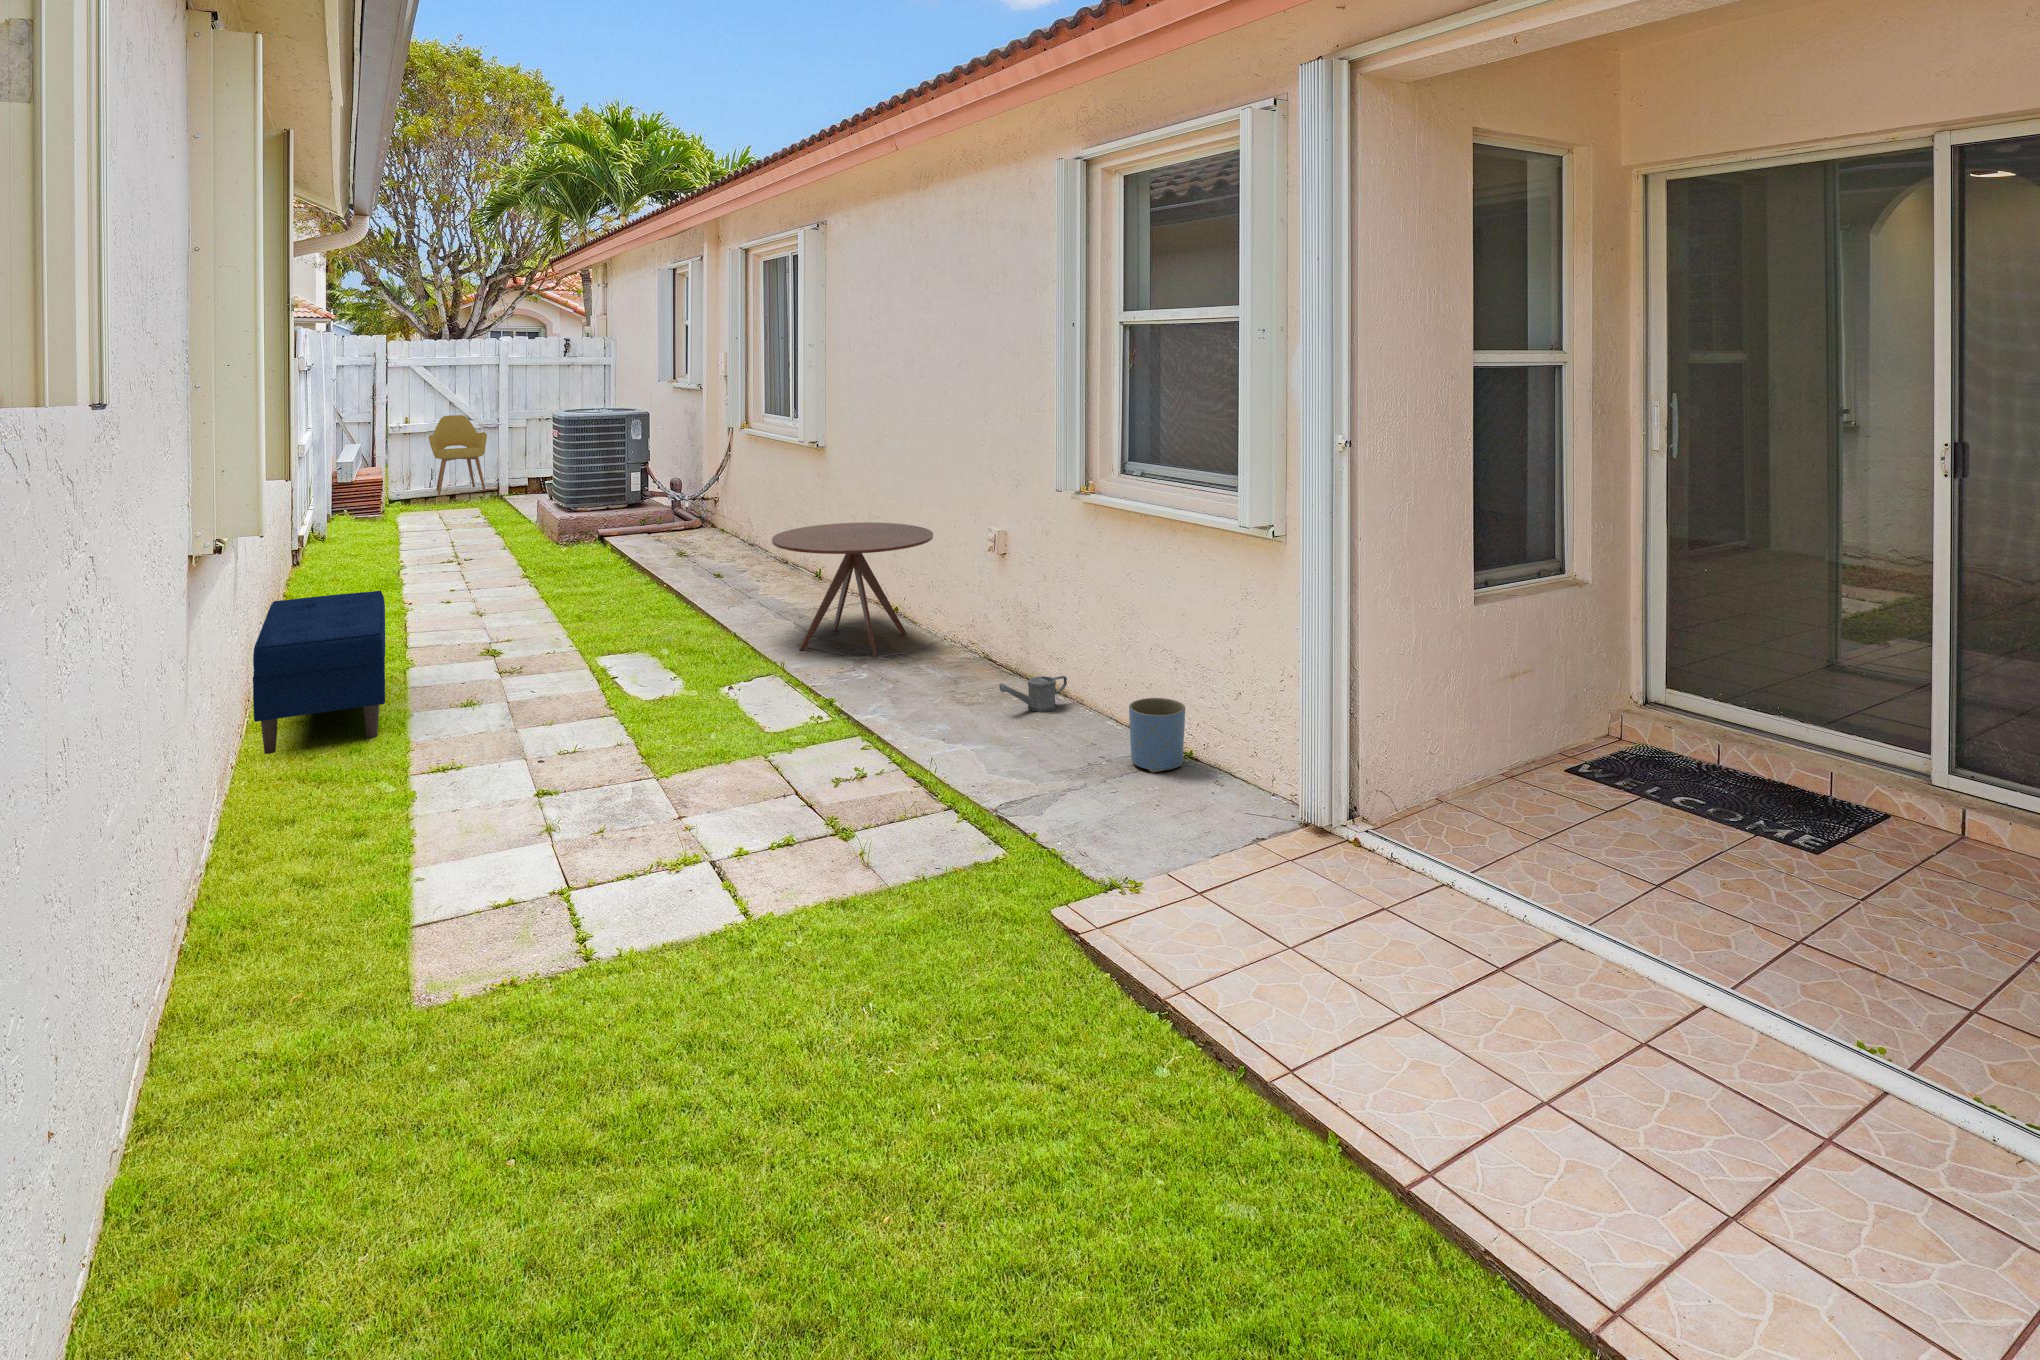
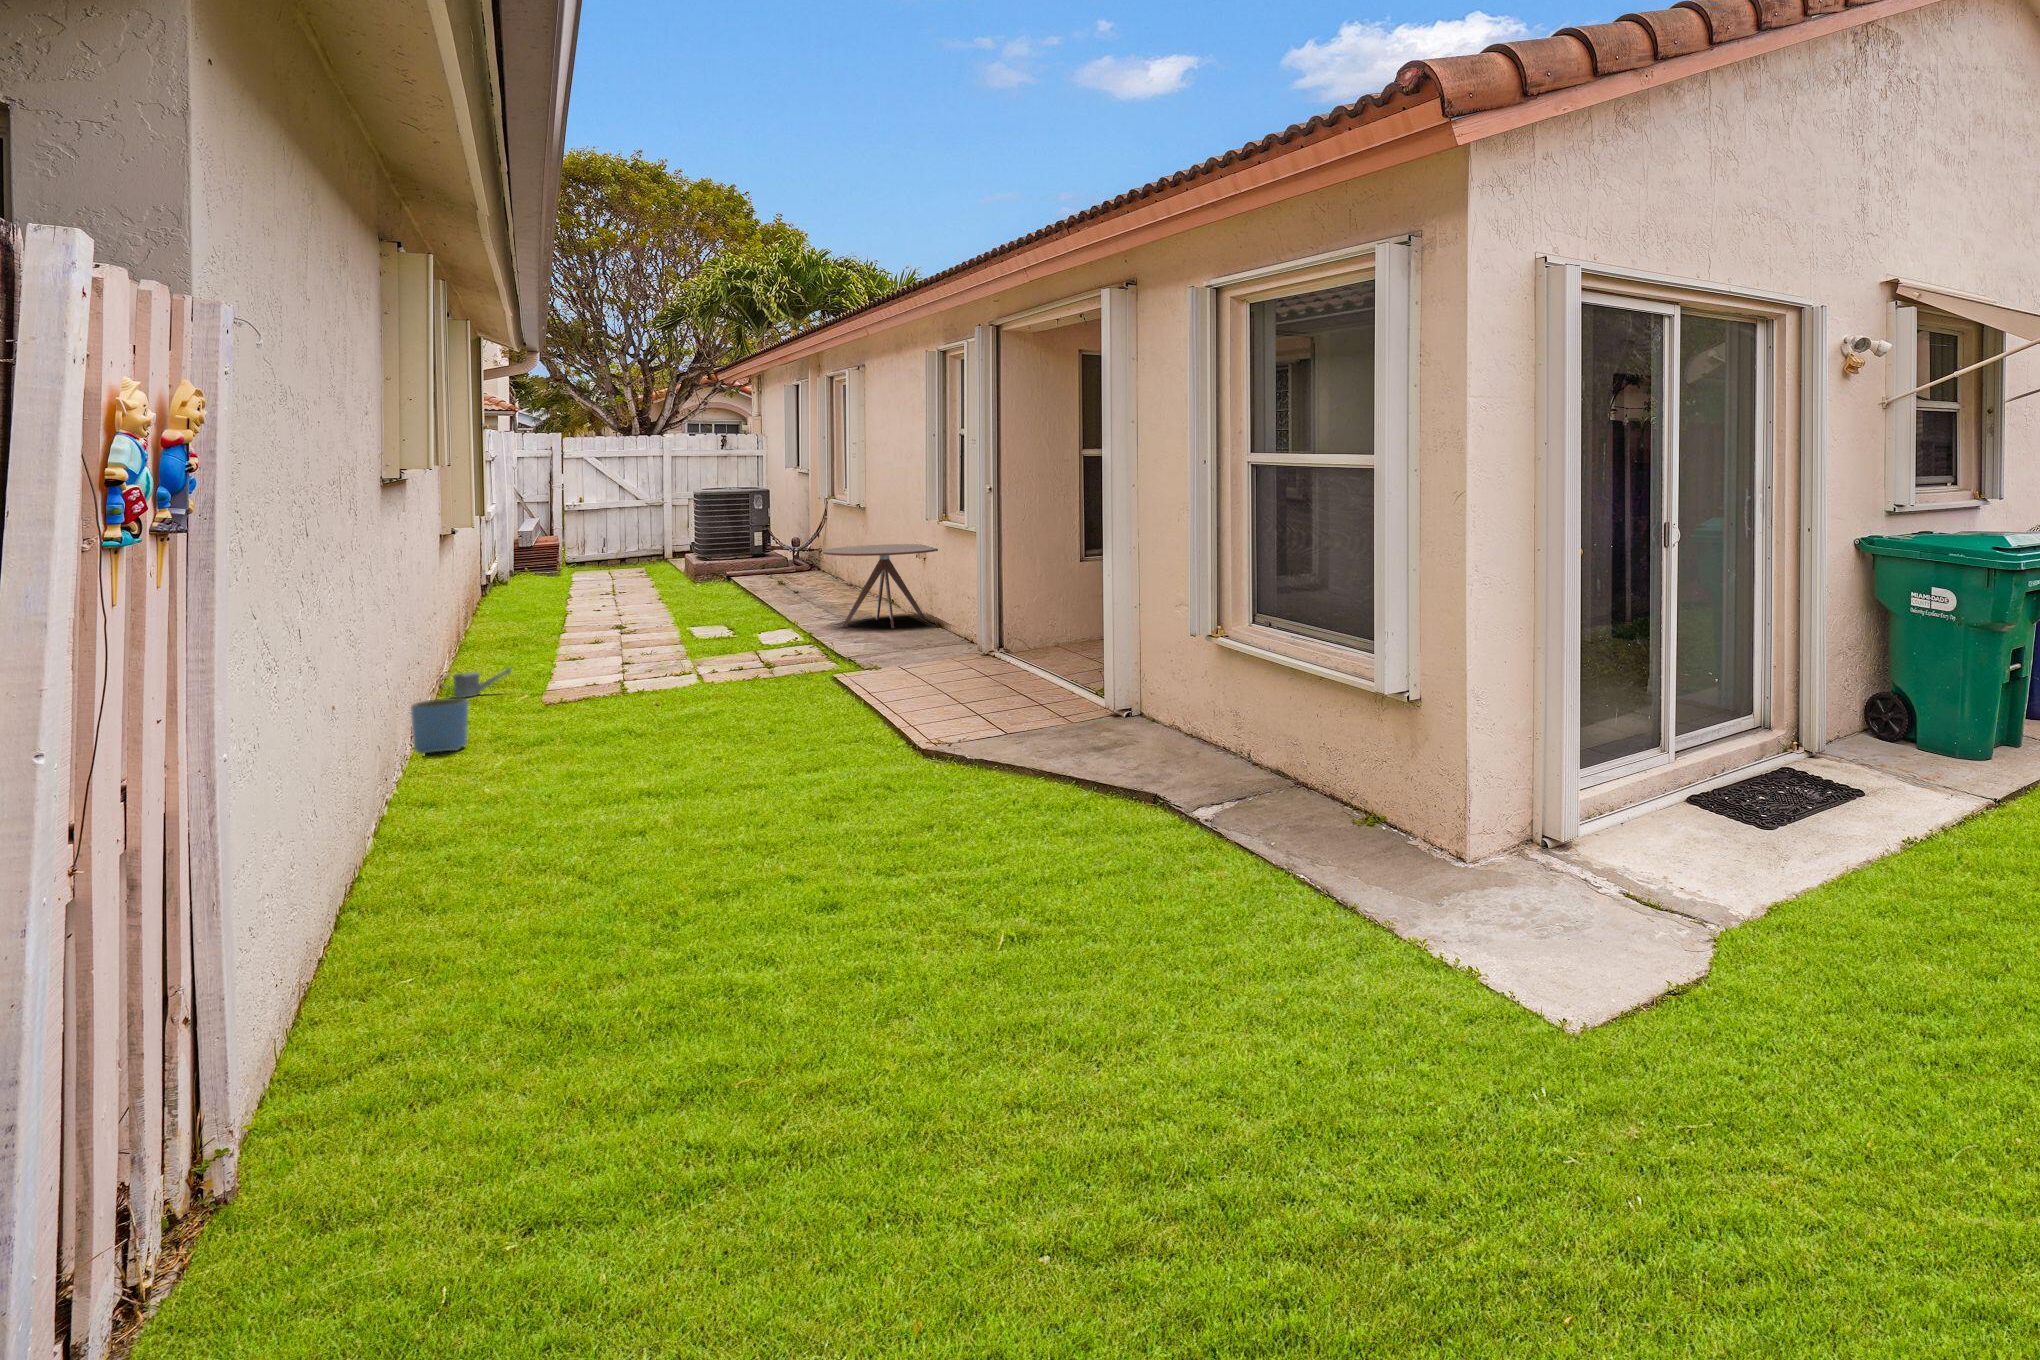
chair: present [429,415,487,495] -> none [601,494,656,563]
bench: present [253,591,385,754] -> none [454,580,542,665]
watering can: present [999,676,1067,712] -> present [452,669,511,698]
planter: present [1129,698,1185,773] -> present [411,698,469,754]

